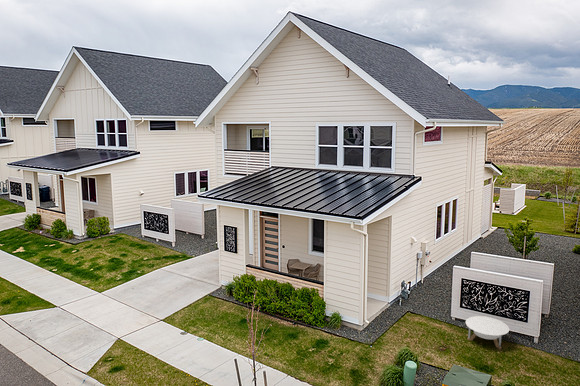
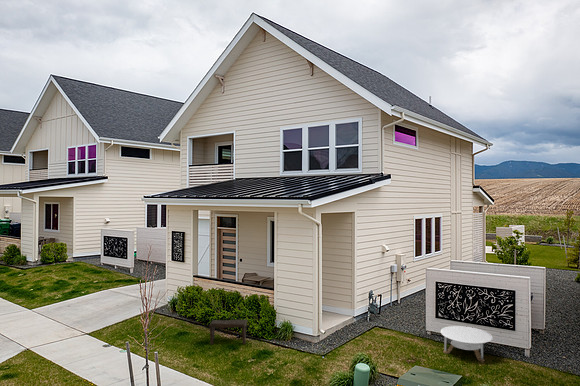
bench: none [271,310,302,332] -> present [209,319,247,345]

